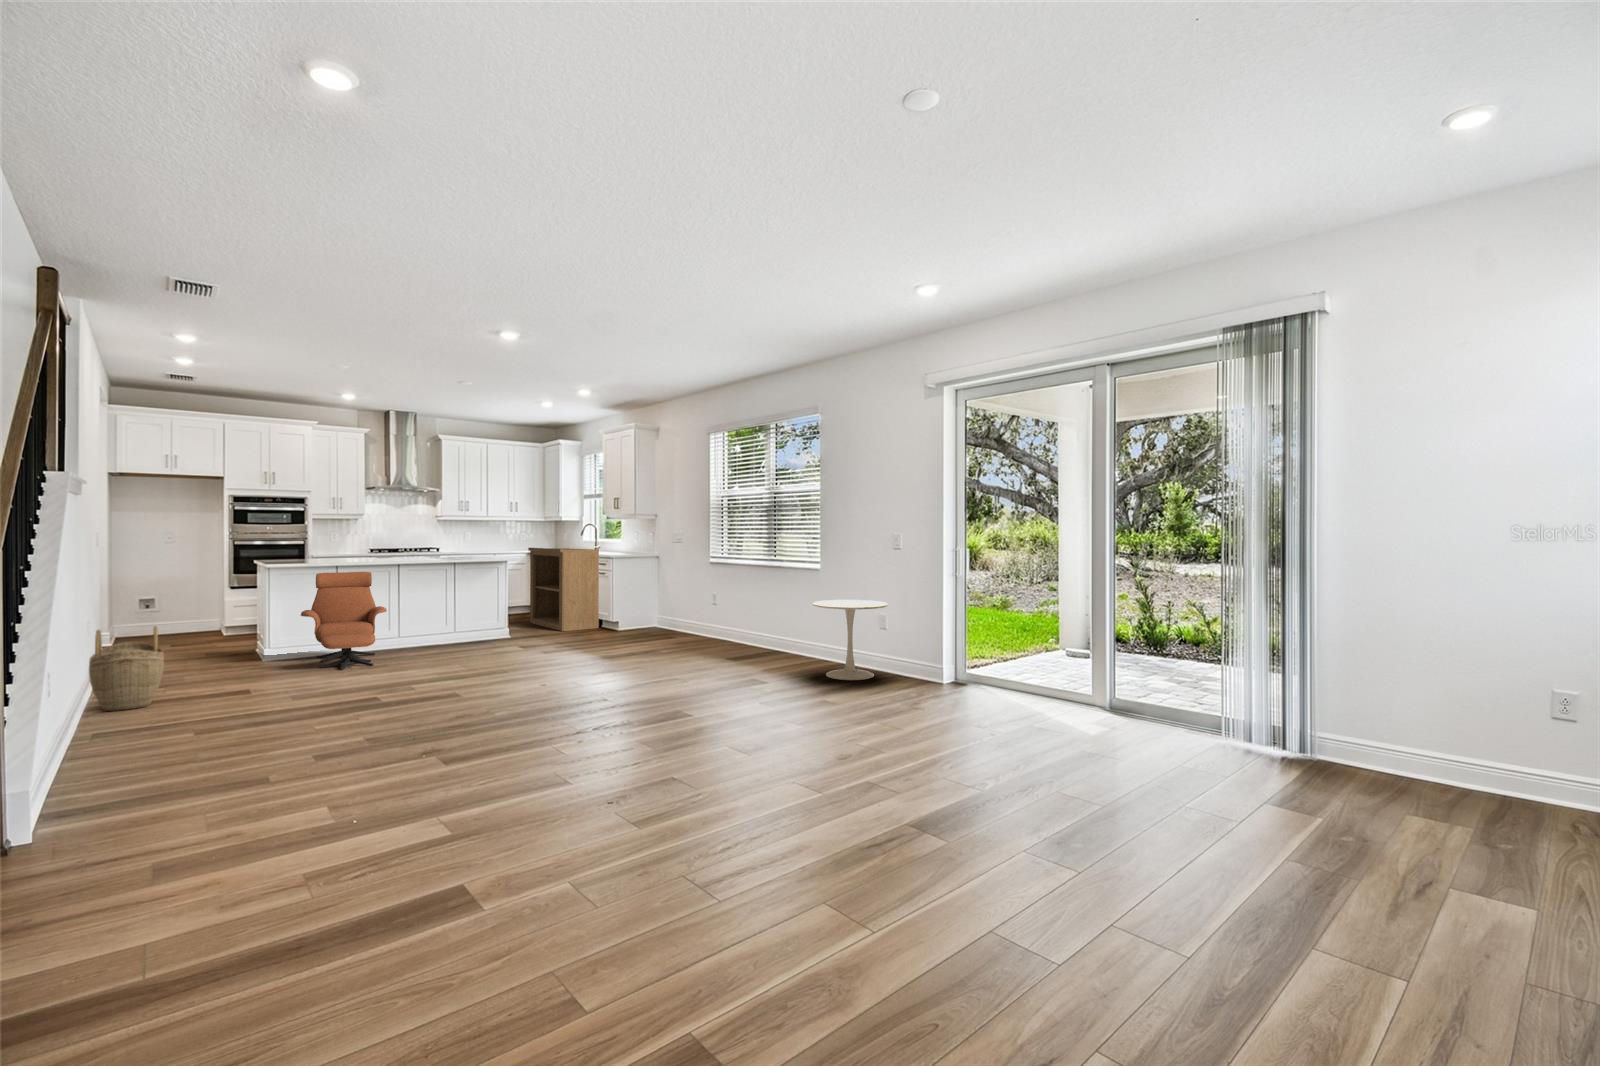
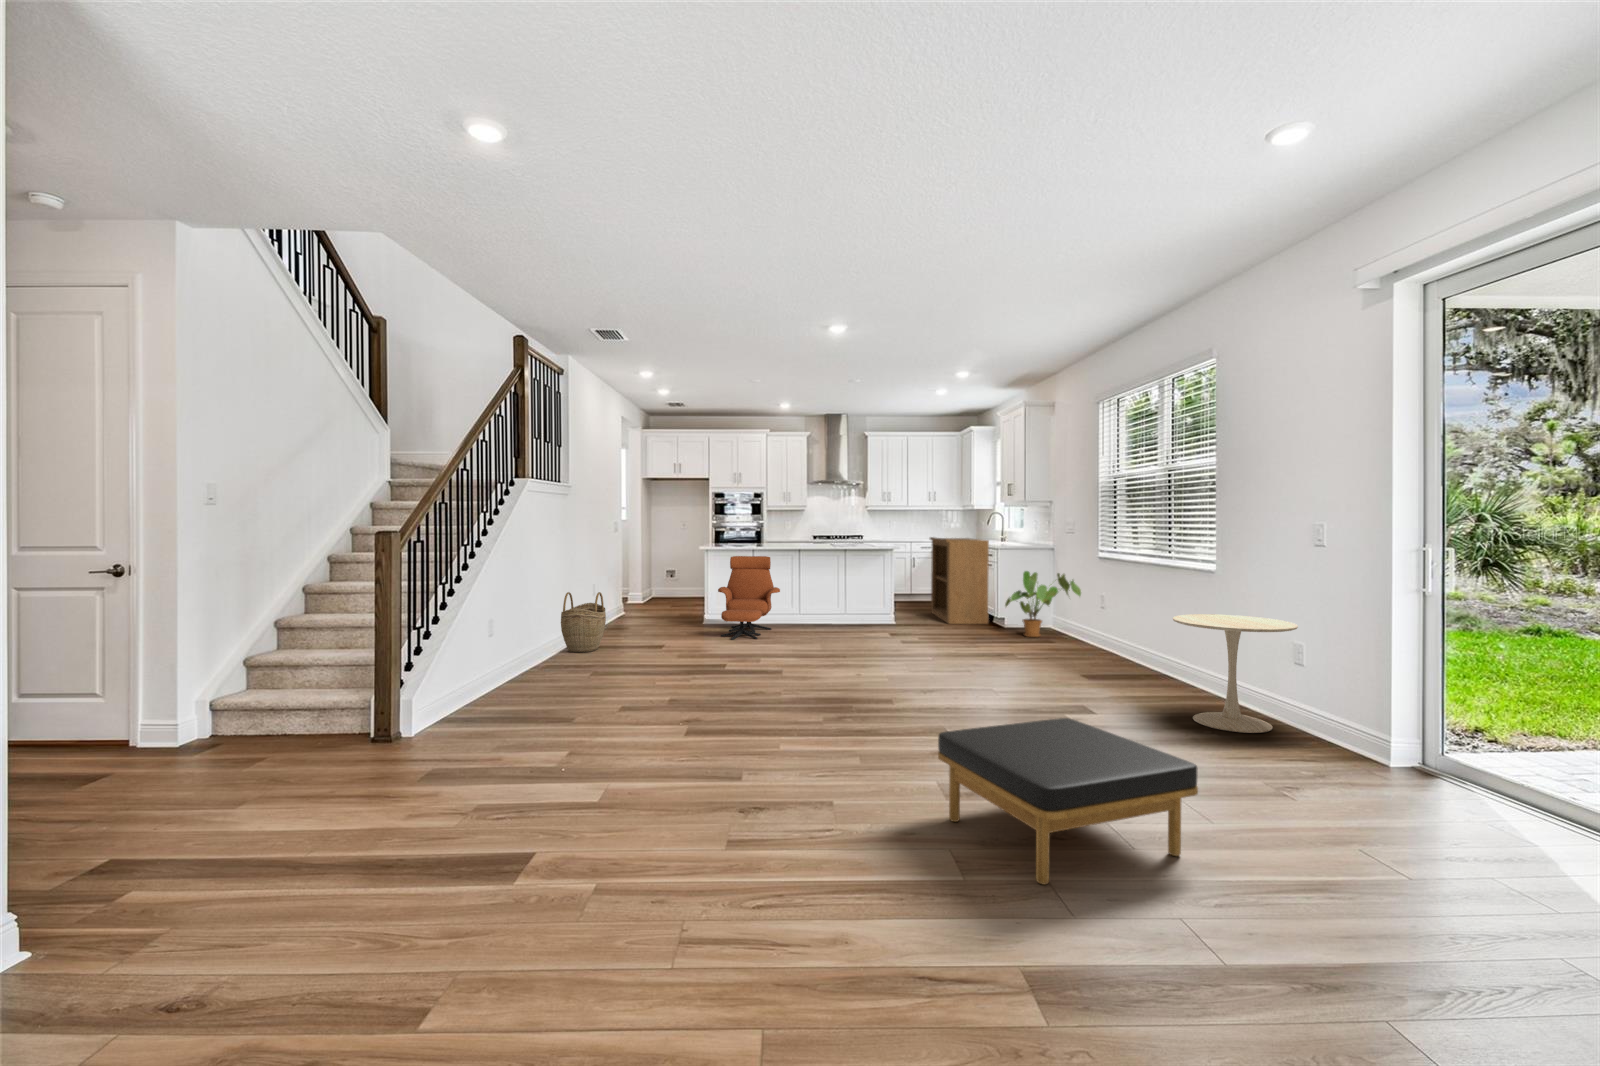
house plant: none [623,576,691,635] -> present [1005,571,1081,637]
ottoman: none [755,678,920,784] -> present [938,718,1198,884]

